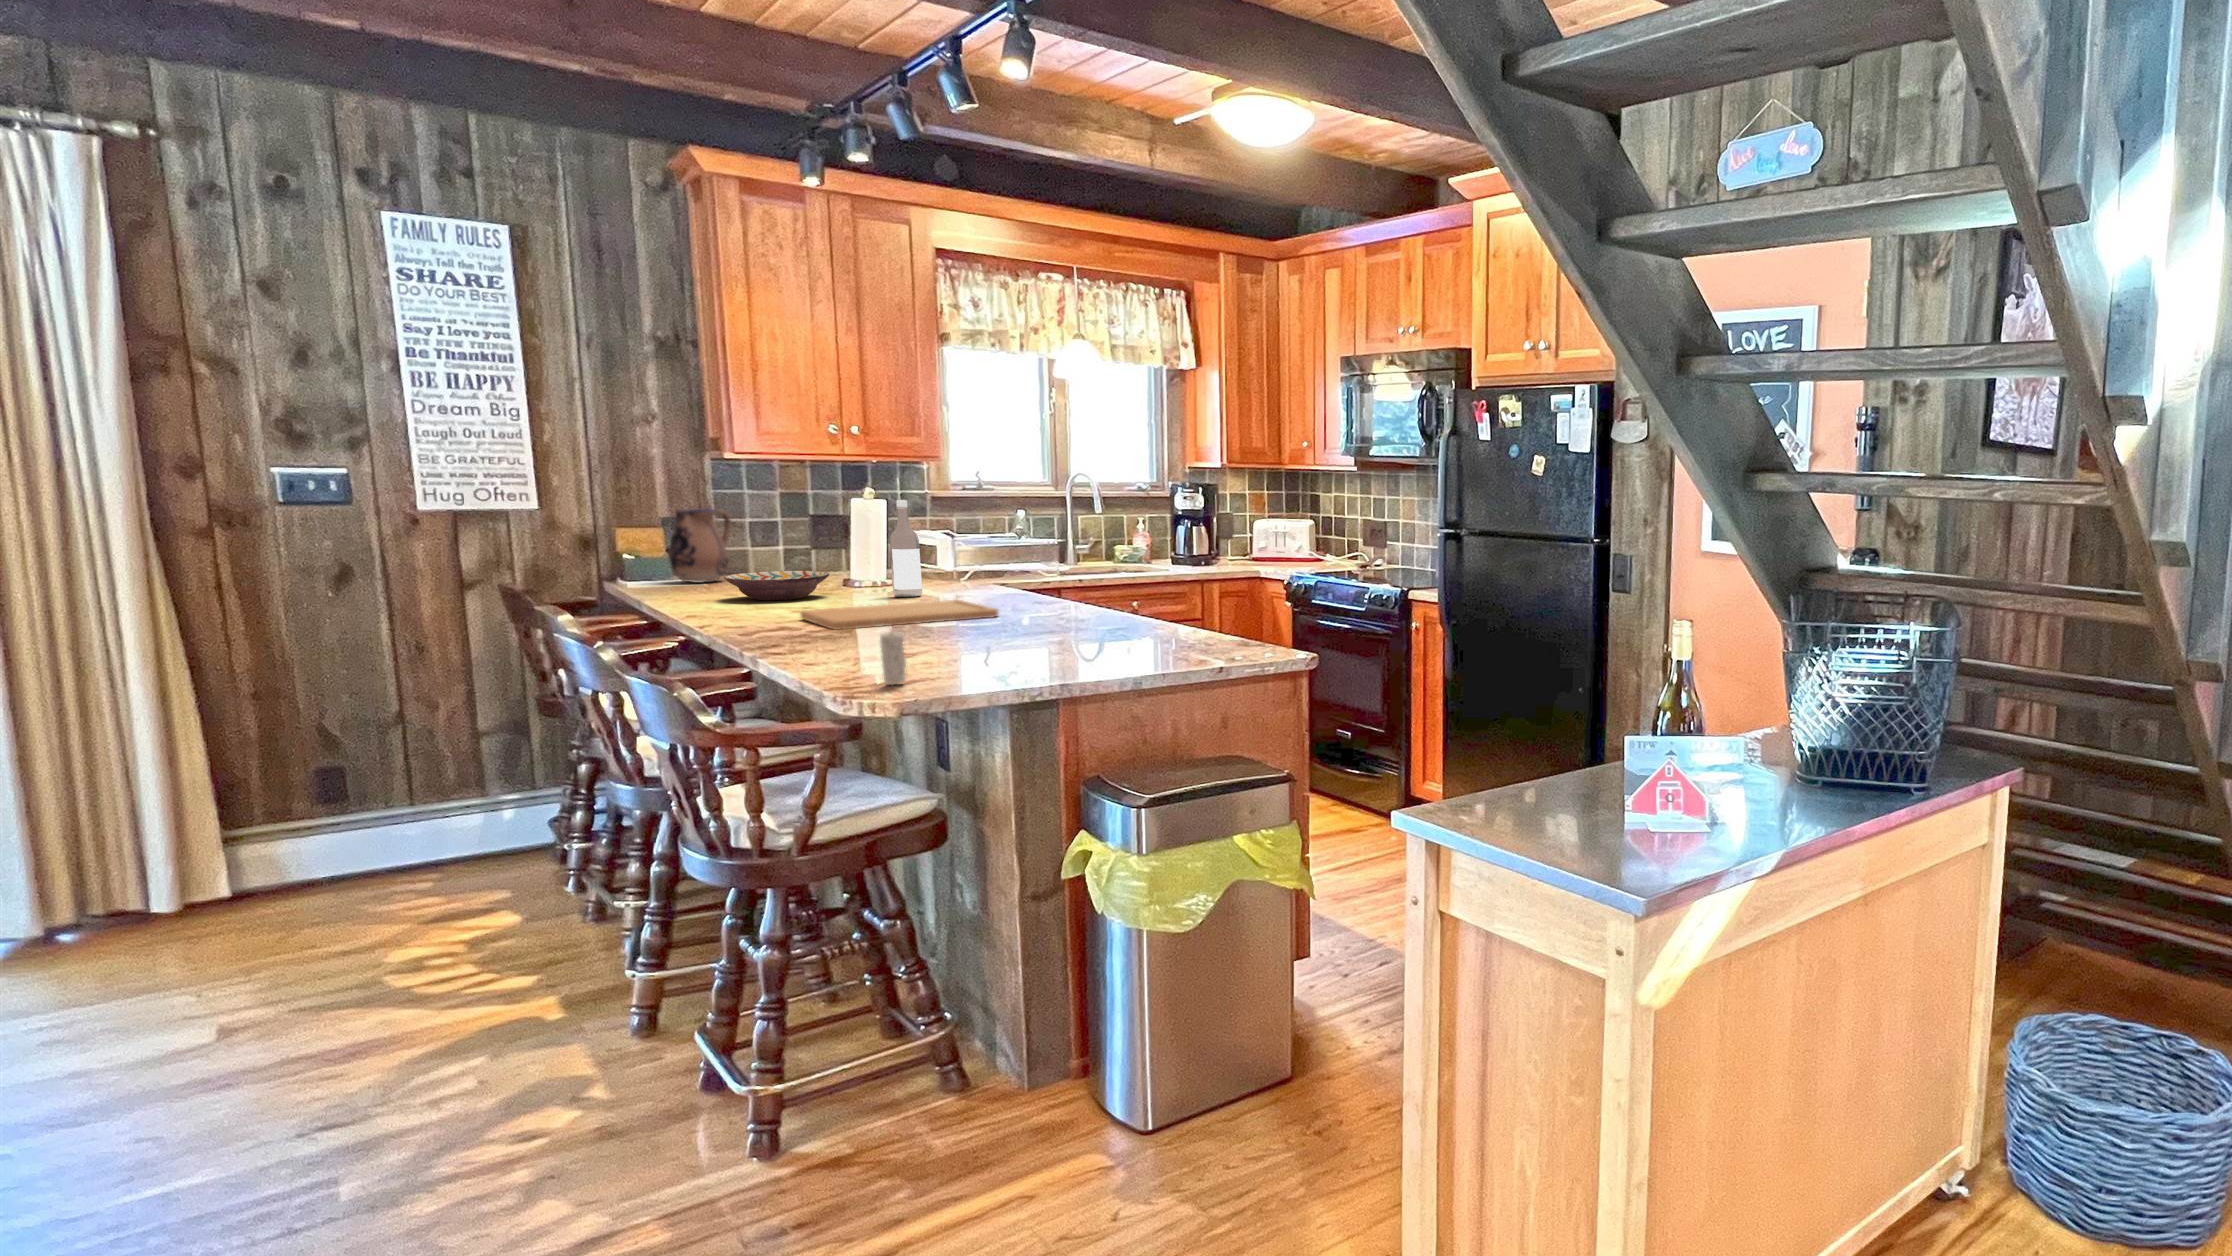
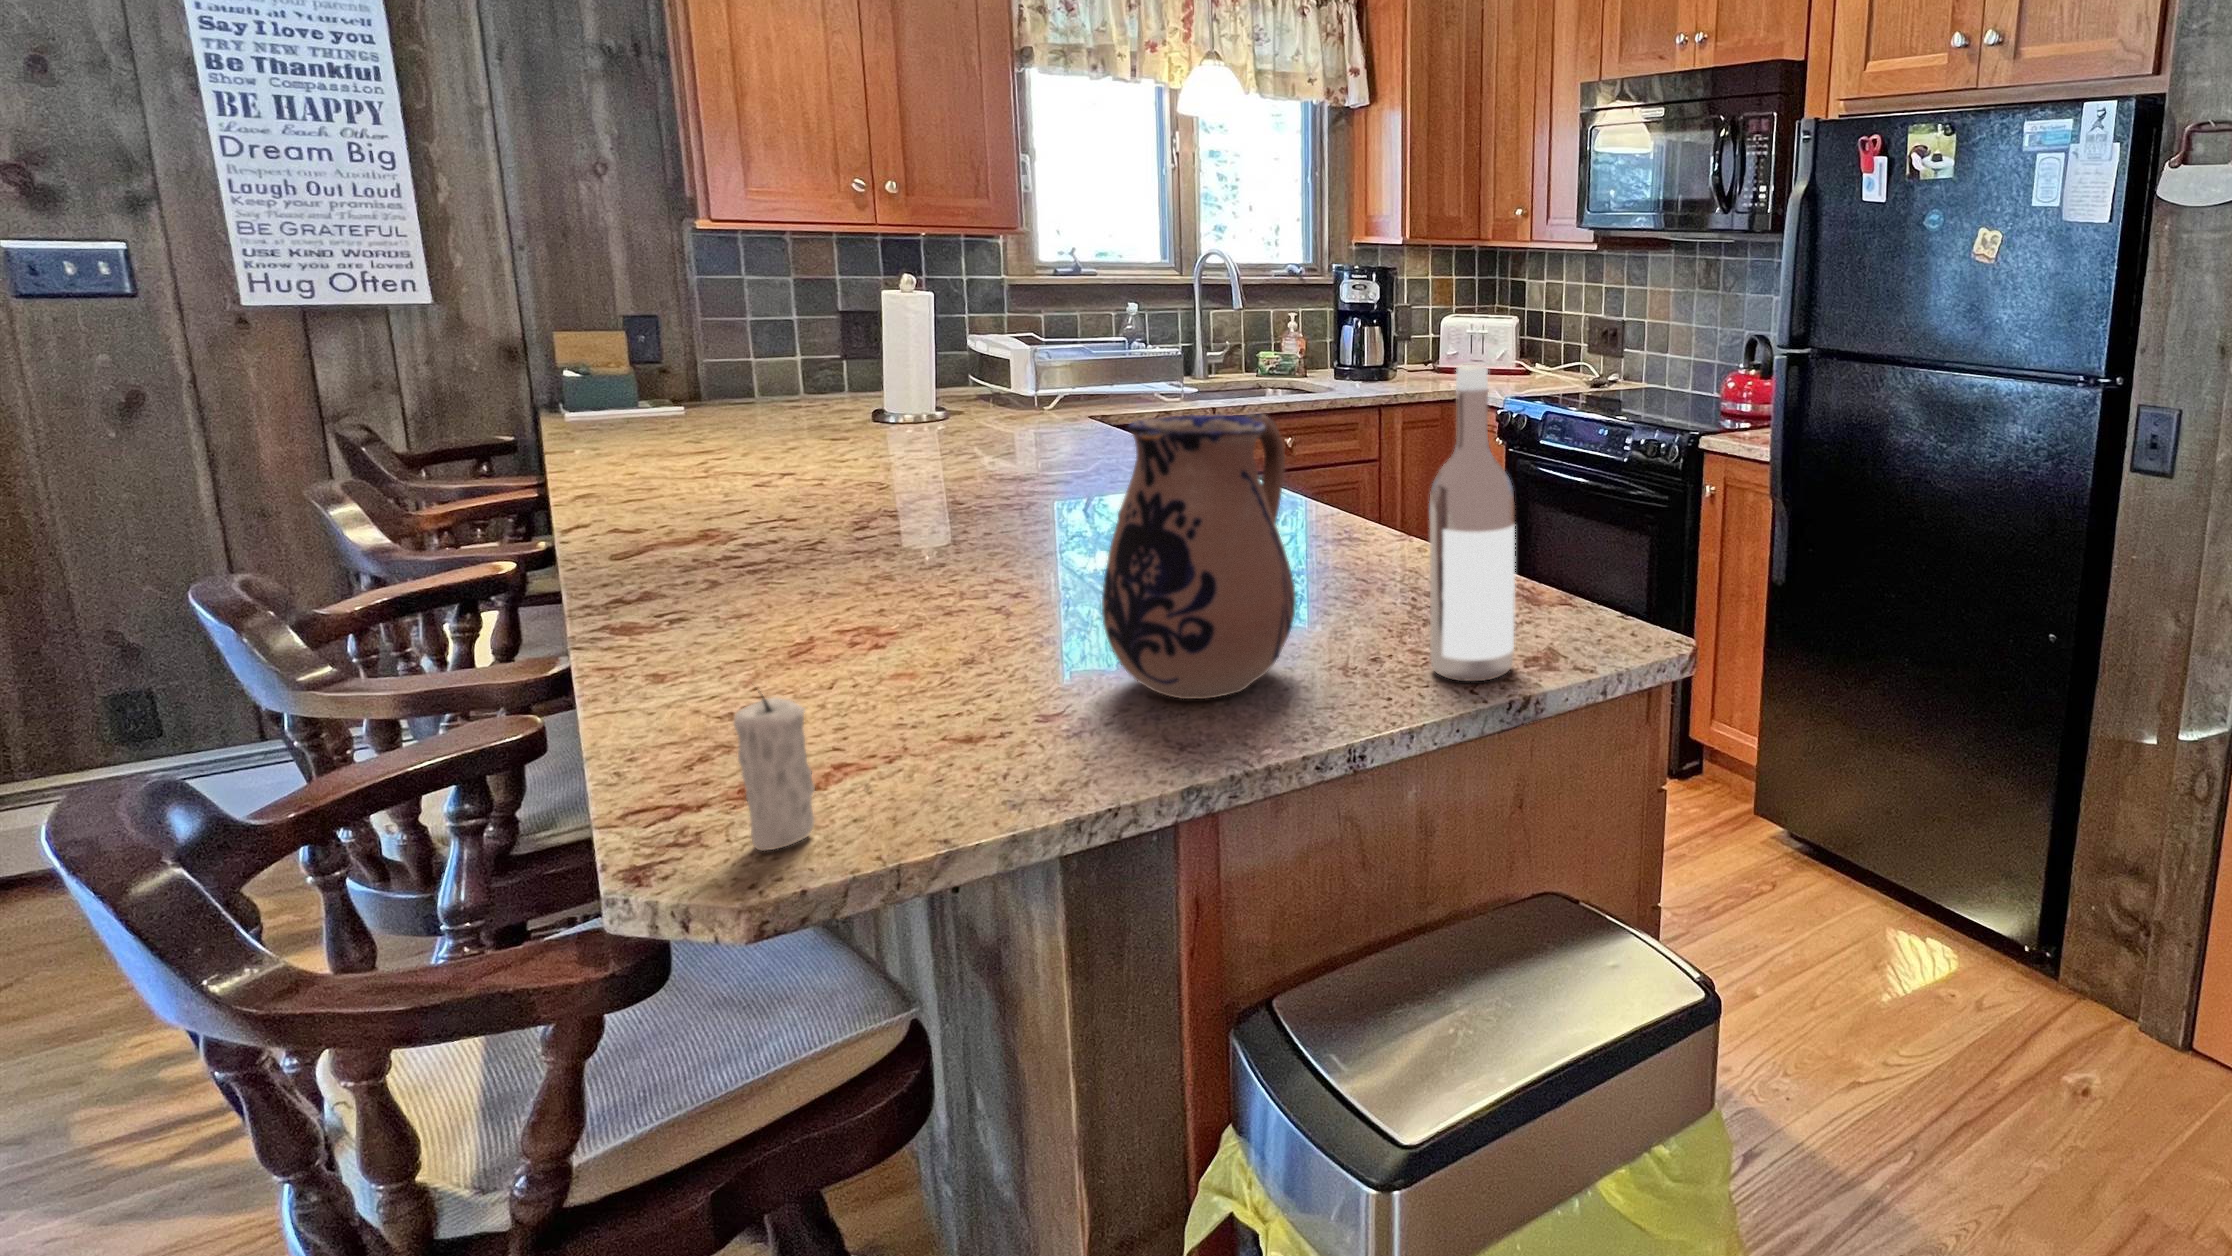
wine bottle: present [890,500,922,597] -> present [1430,365,1515,681]
ceramic pitcher: present [668,509,731,583] -> present [1102,414,1296,699]
decorative bowl: present [724,571,829,600] -> none [669,404,839,455]
cutting board: present [801,600,998,630] -> none [750,467,1092,546]

